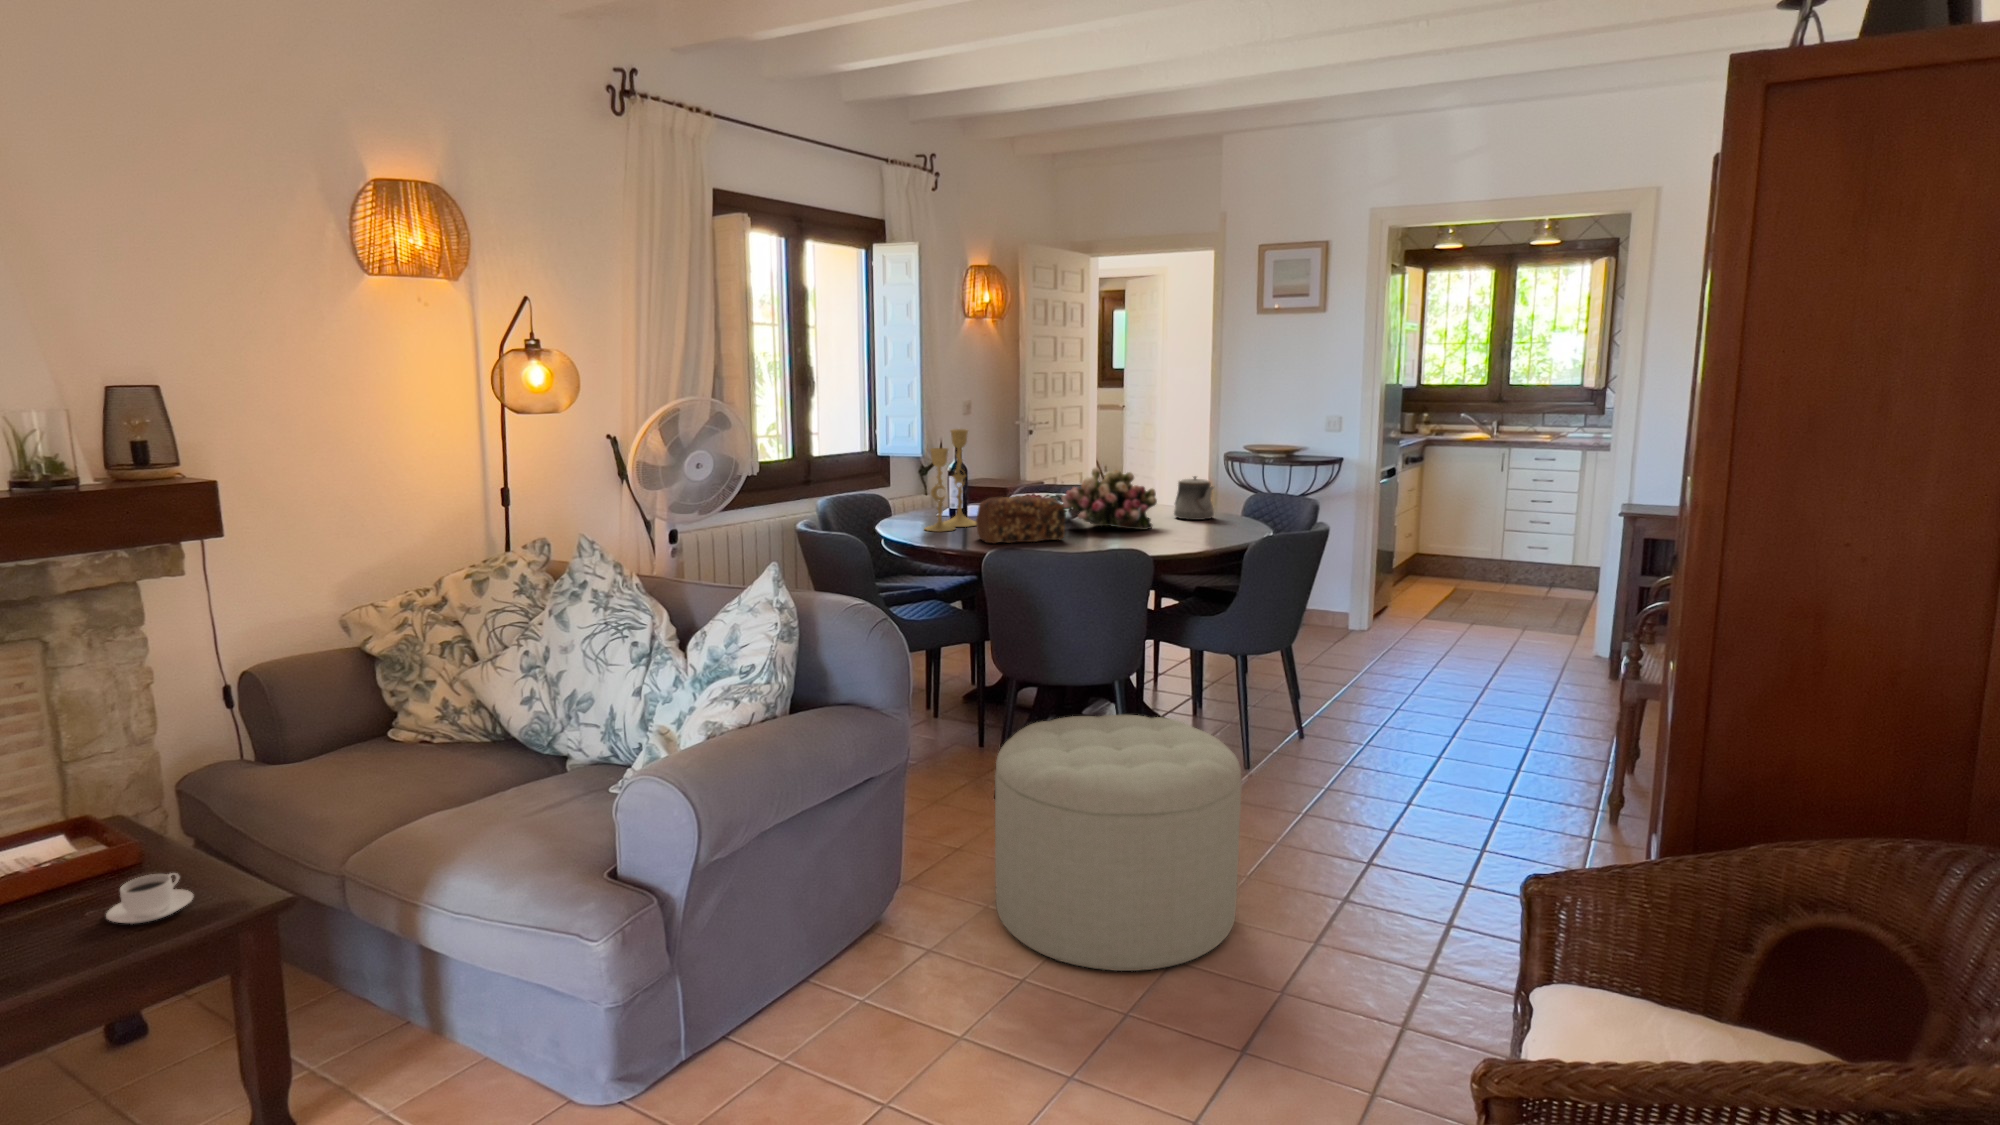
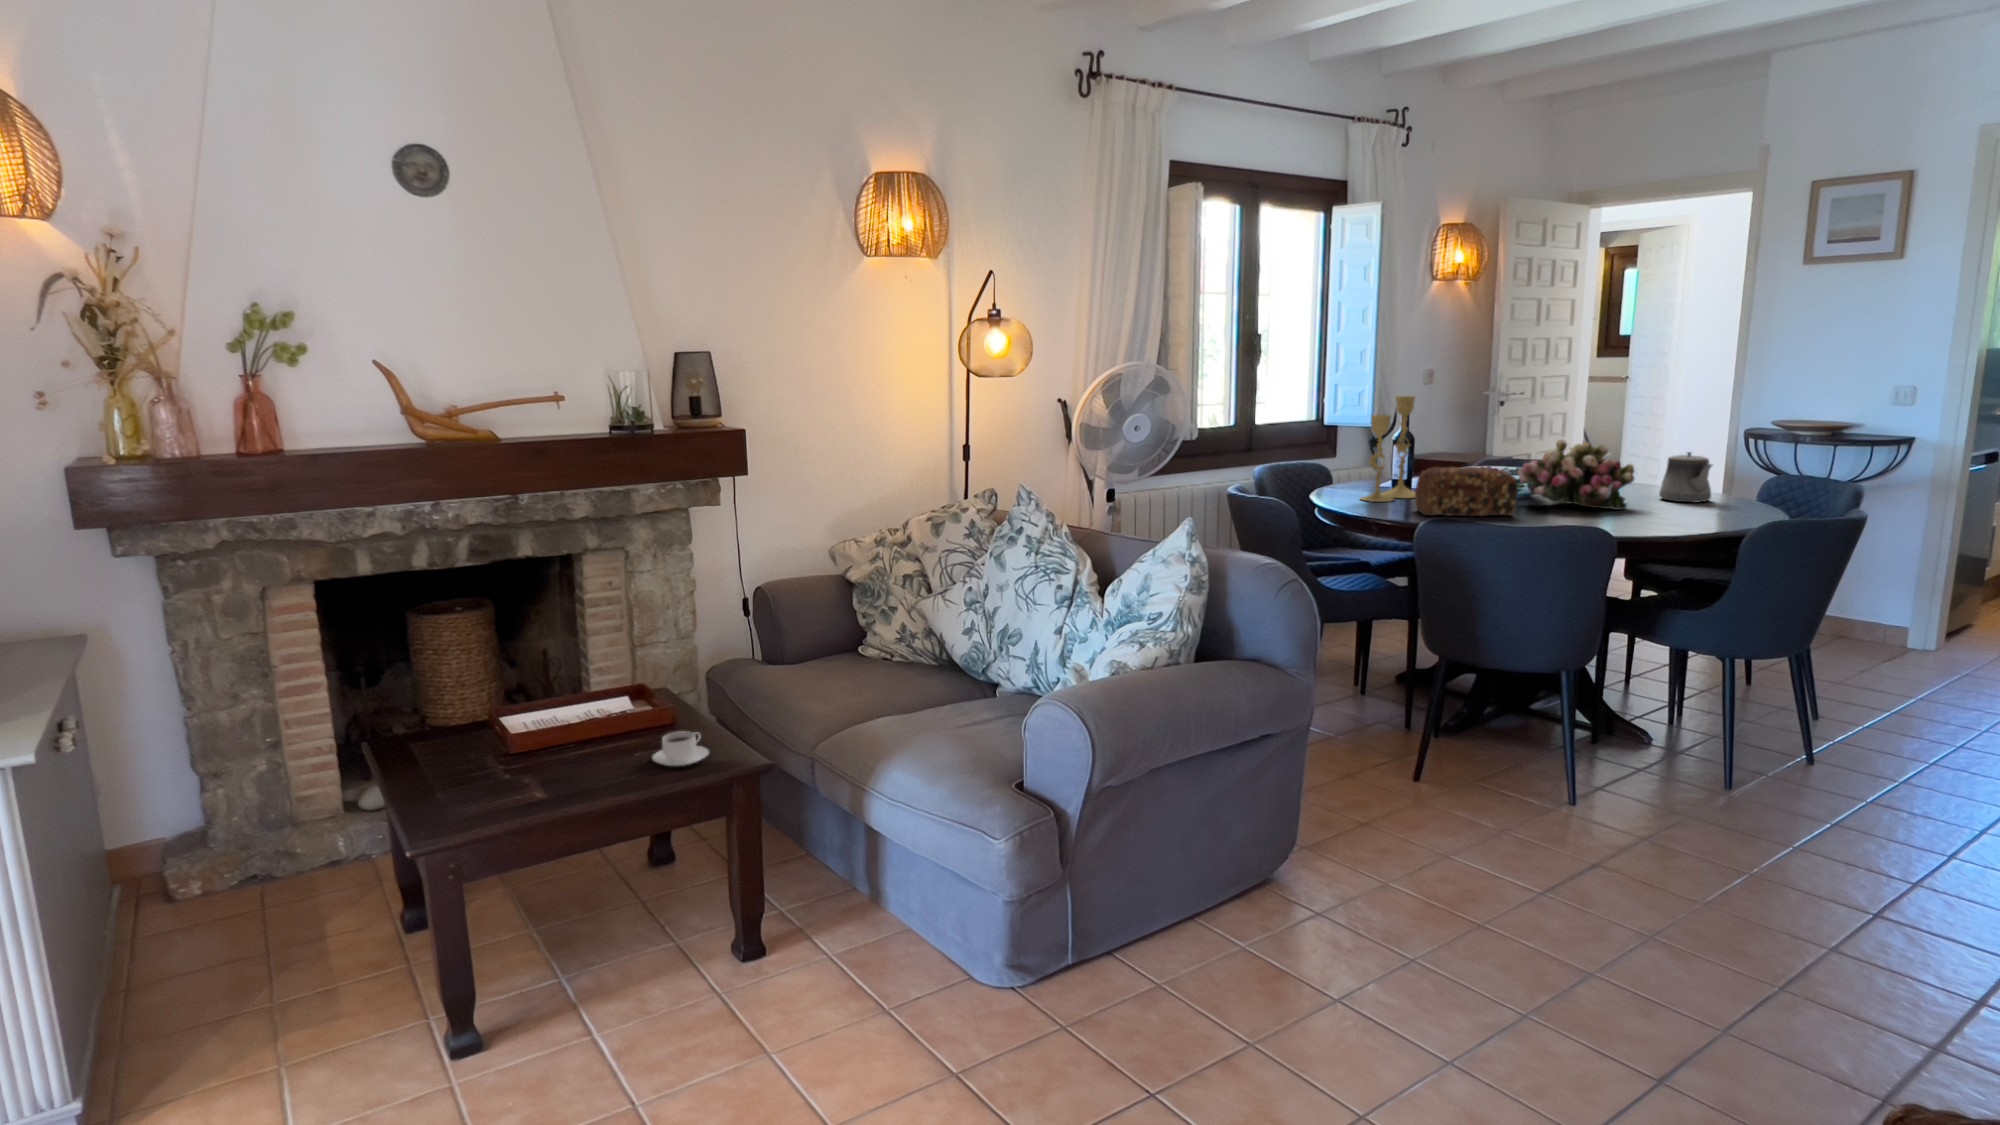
ottoman: present [995,715,1241,971] -> none [1396,700,1694,977]

